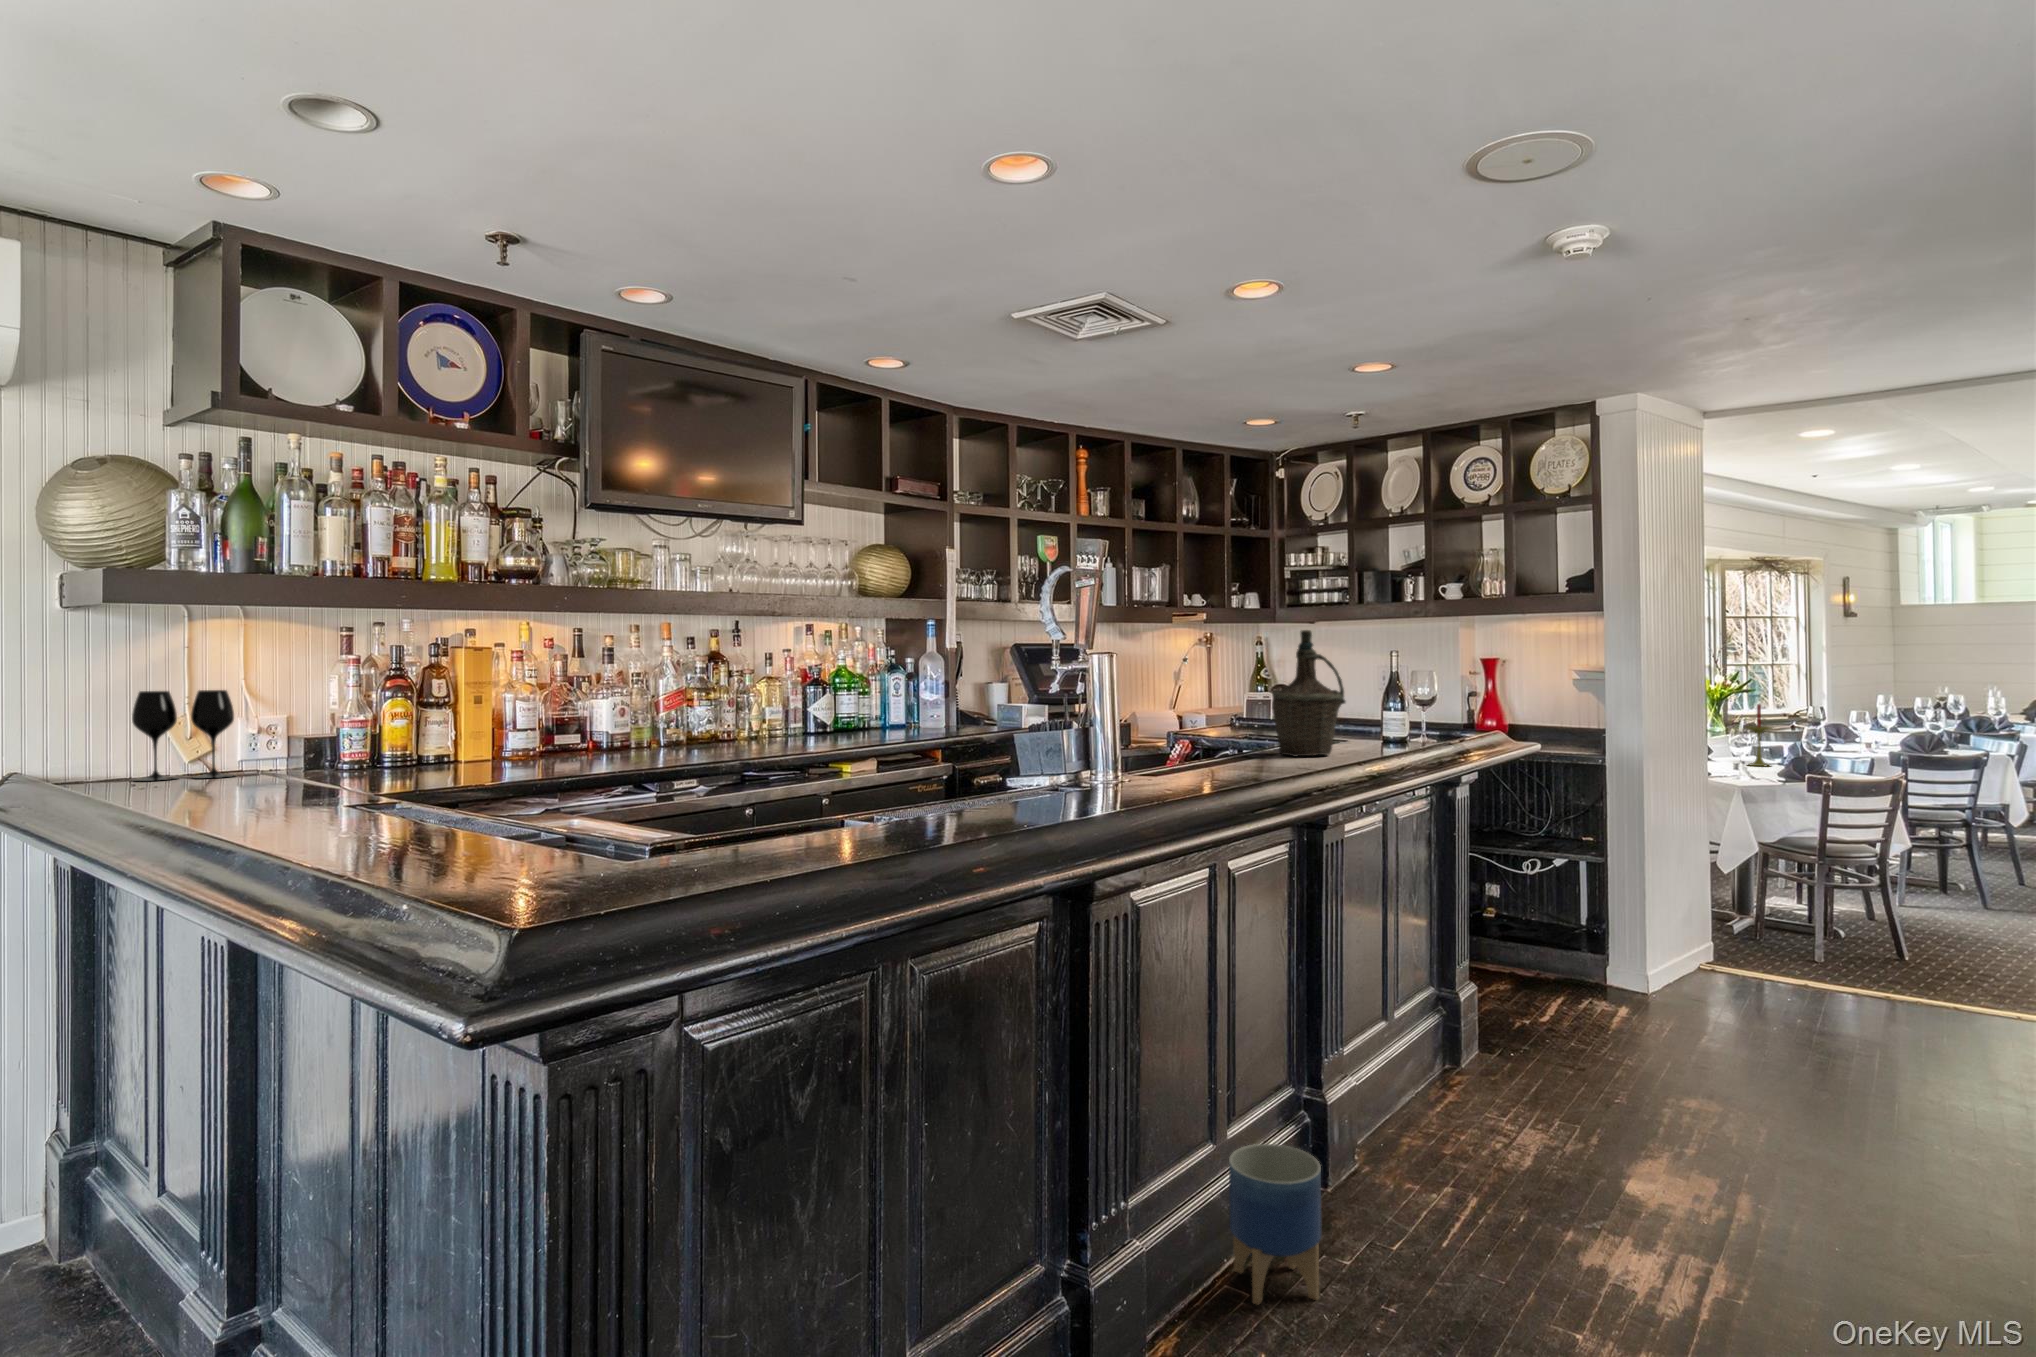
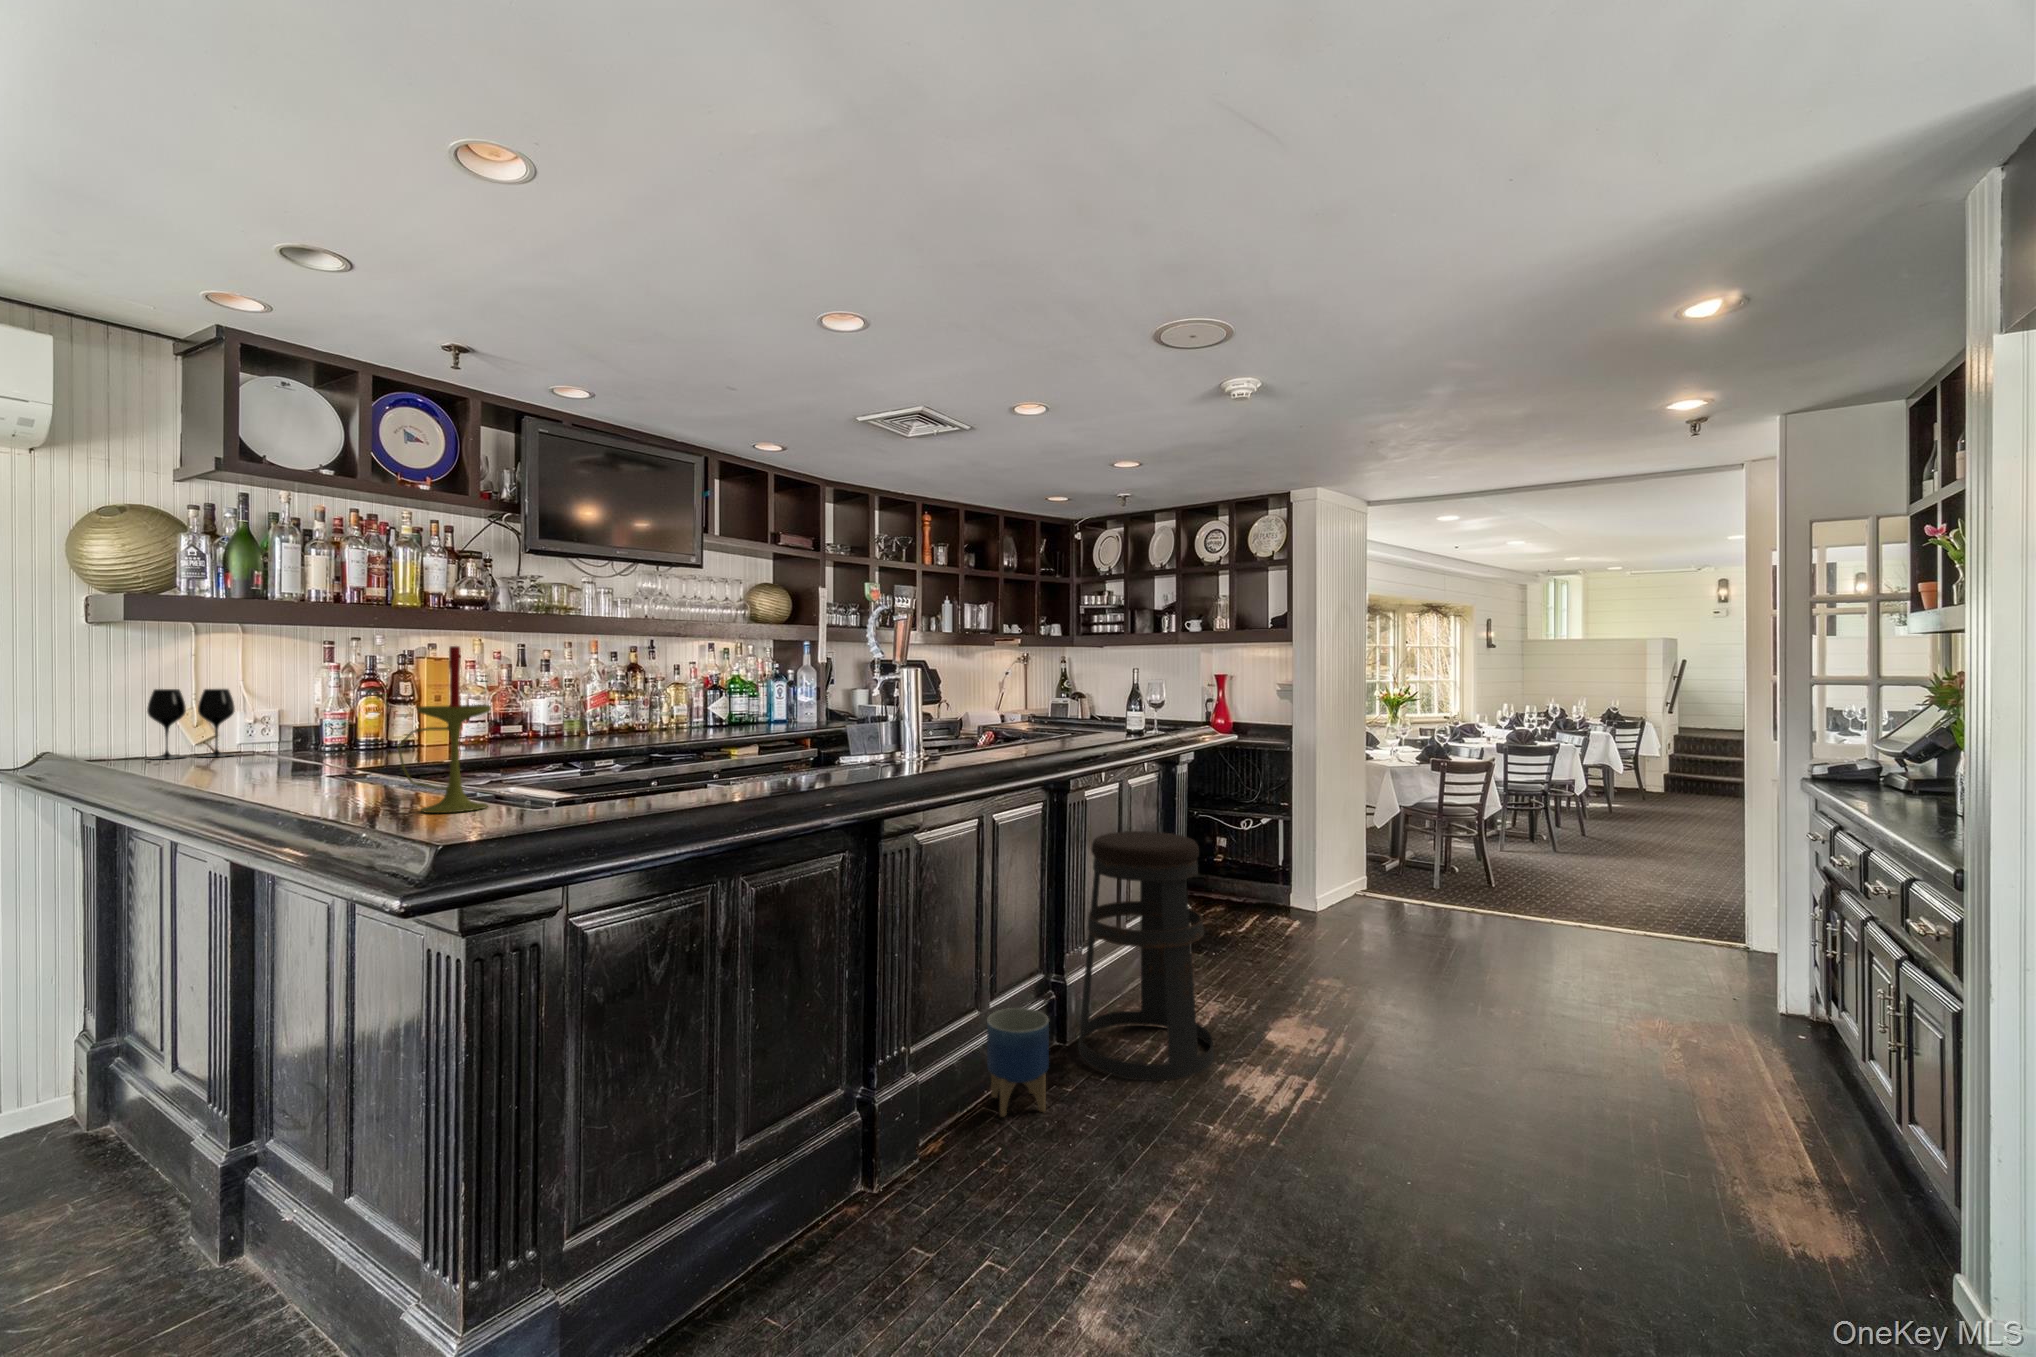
bottle: present [1272,630,1346,757] -> none [1037,652,1088,741]
candle: present [1745,704,1772,766] -> present [397,646,491,813]
bar stool: none [1346,888,1556,1259] -> present [1078,831,1214,1081]

